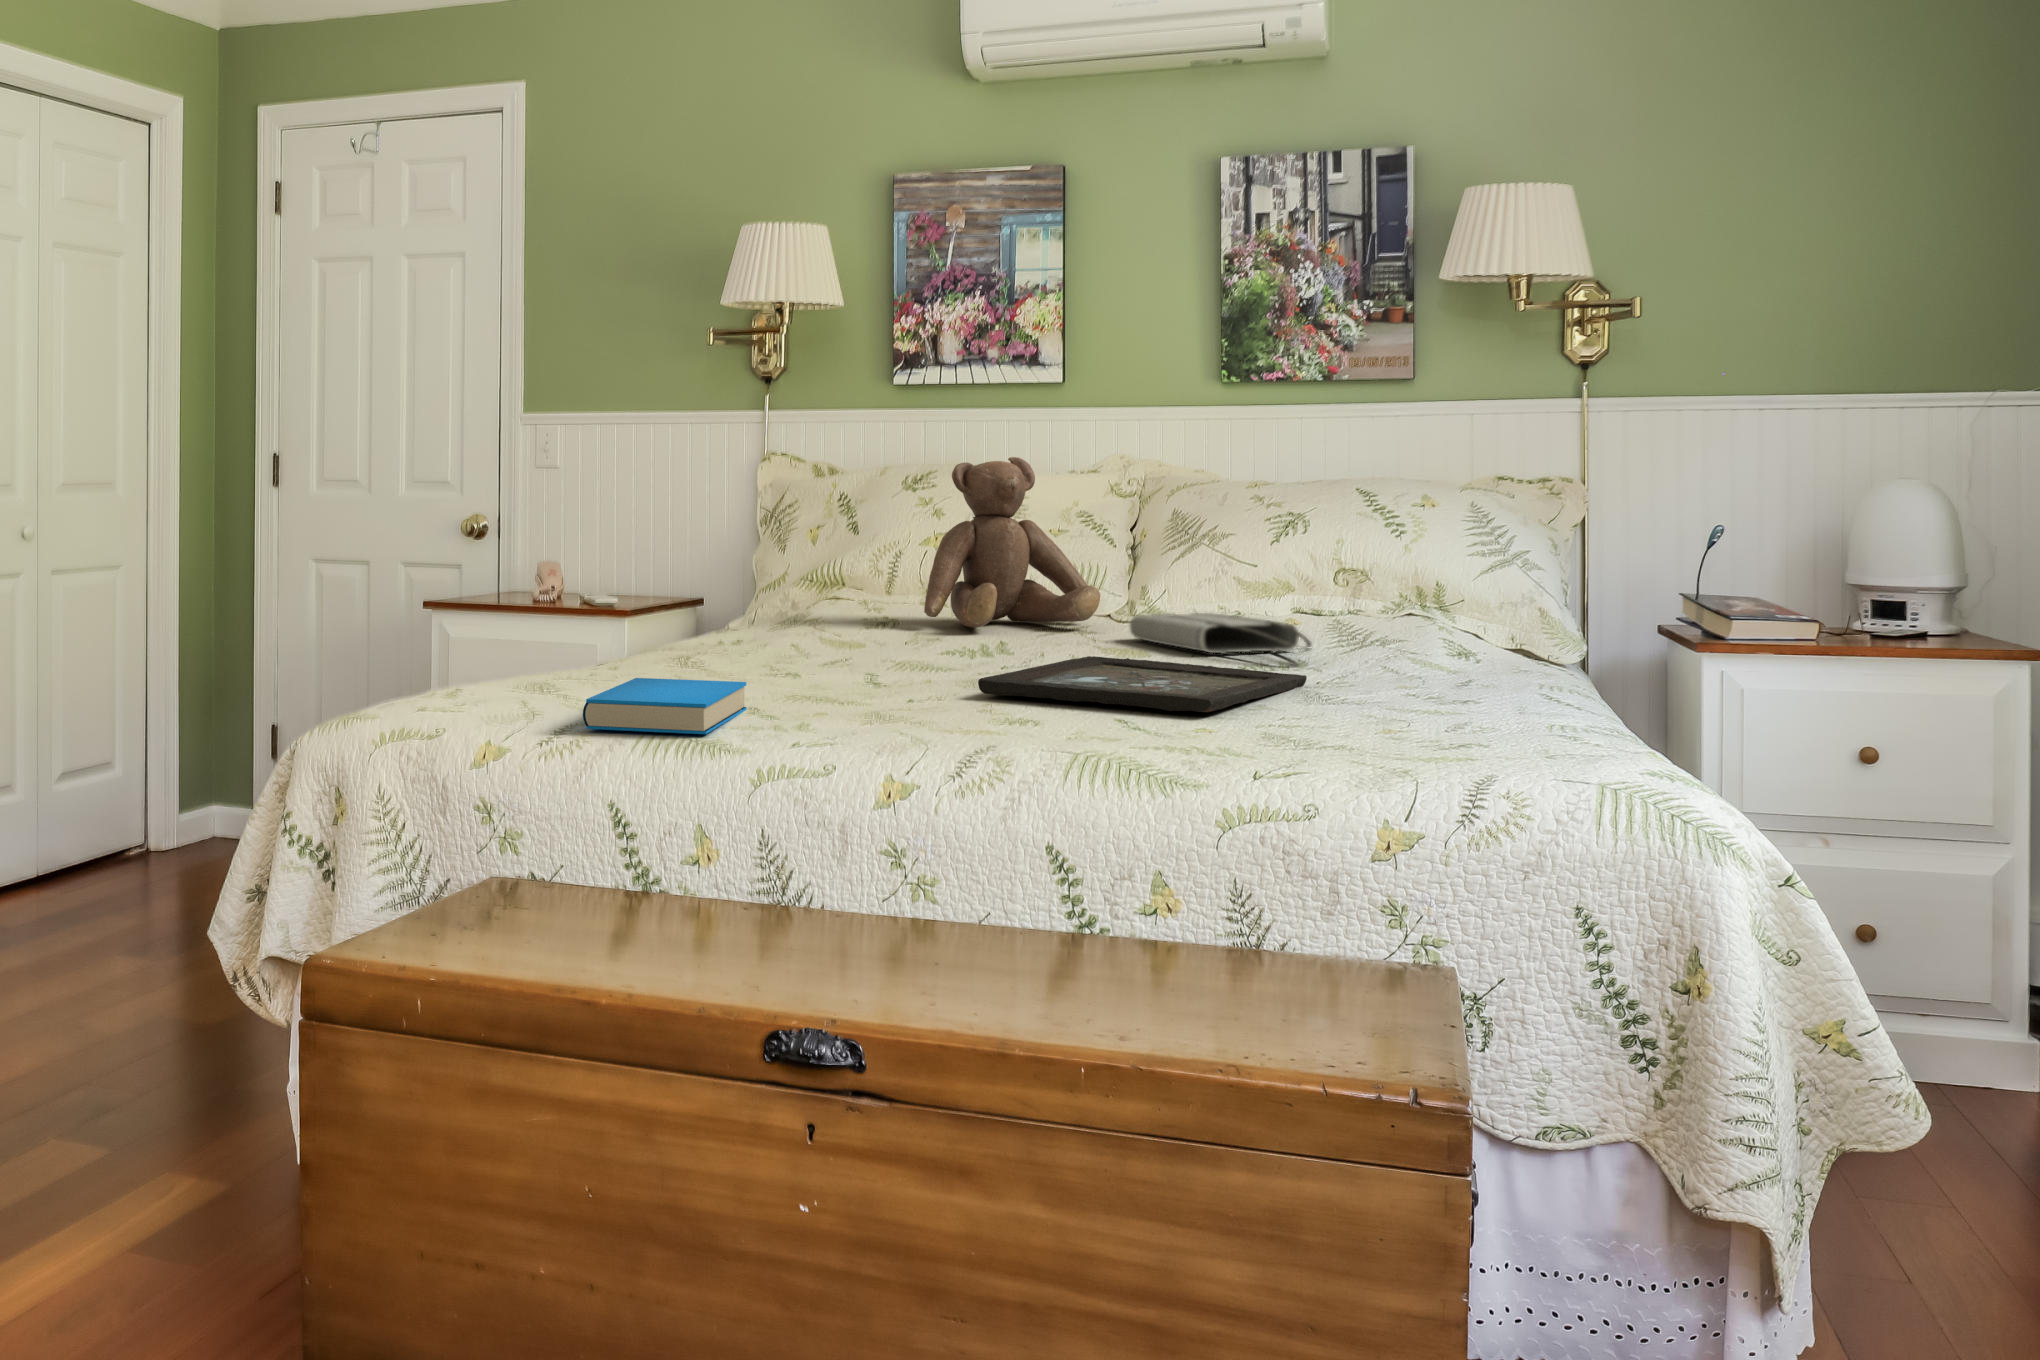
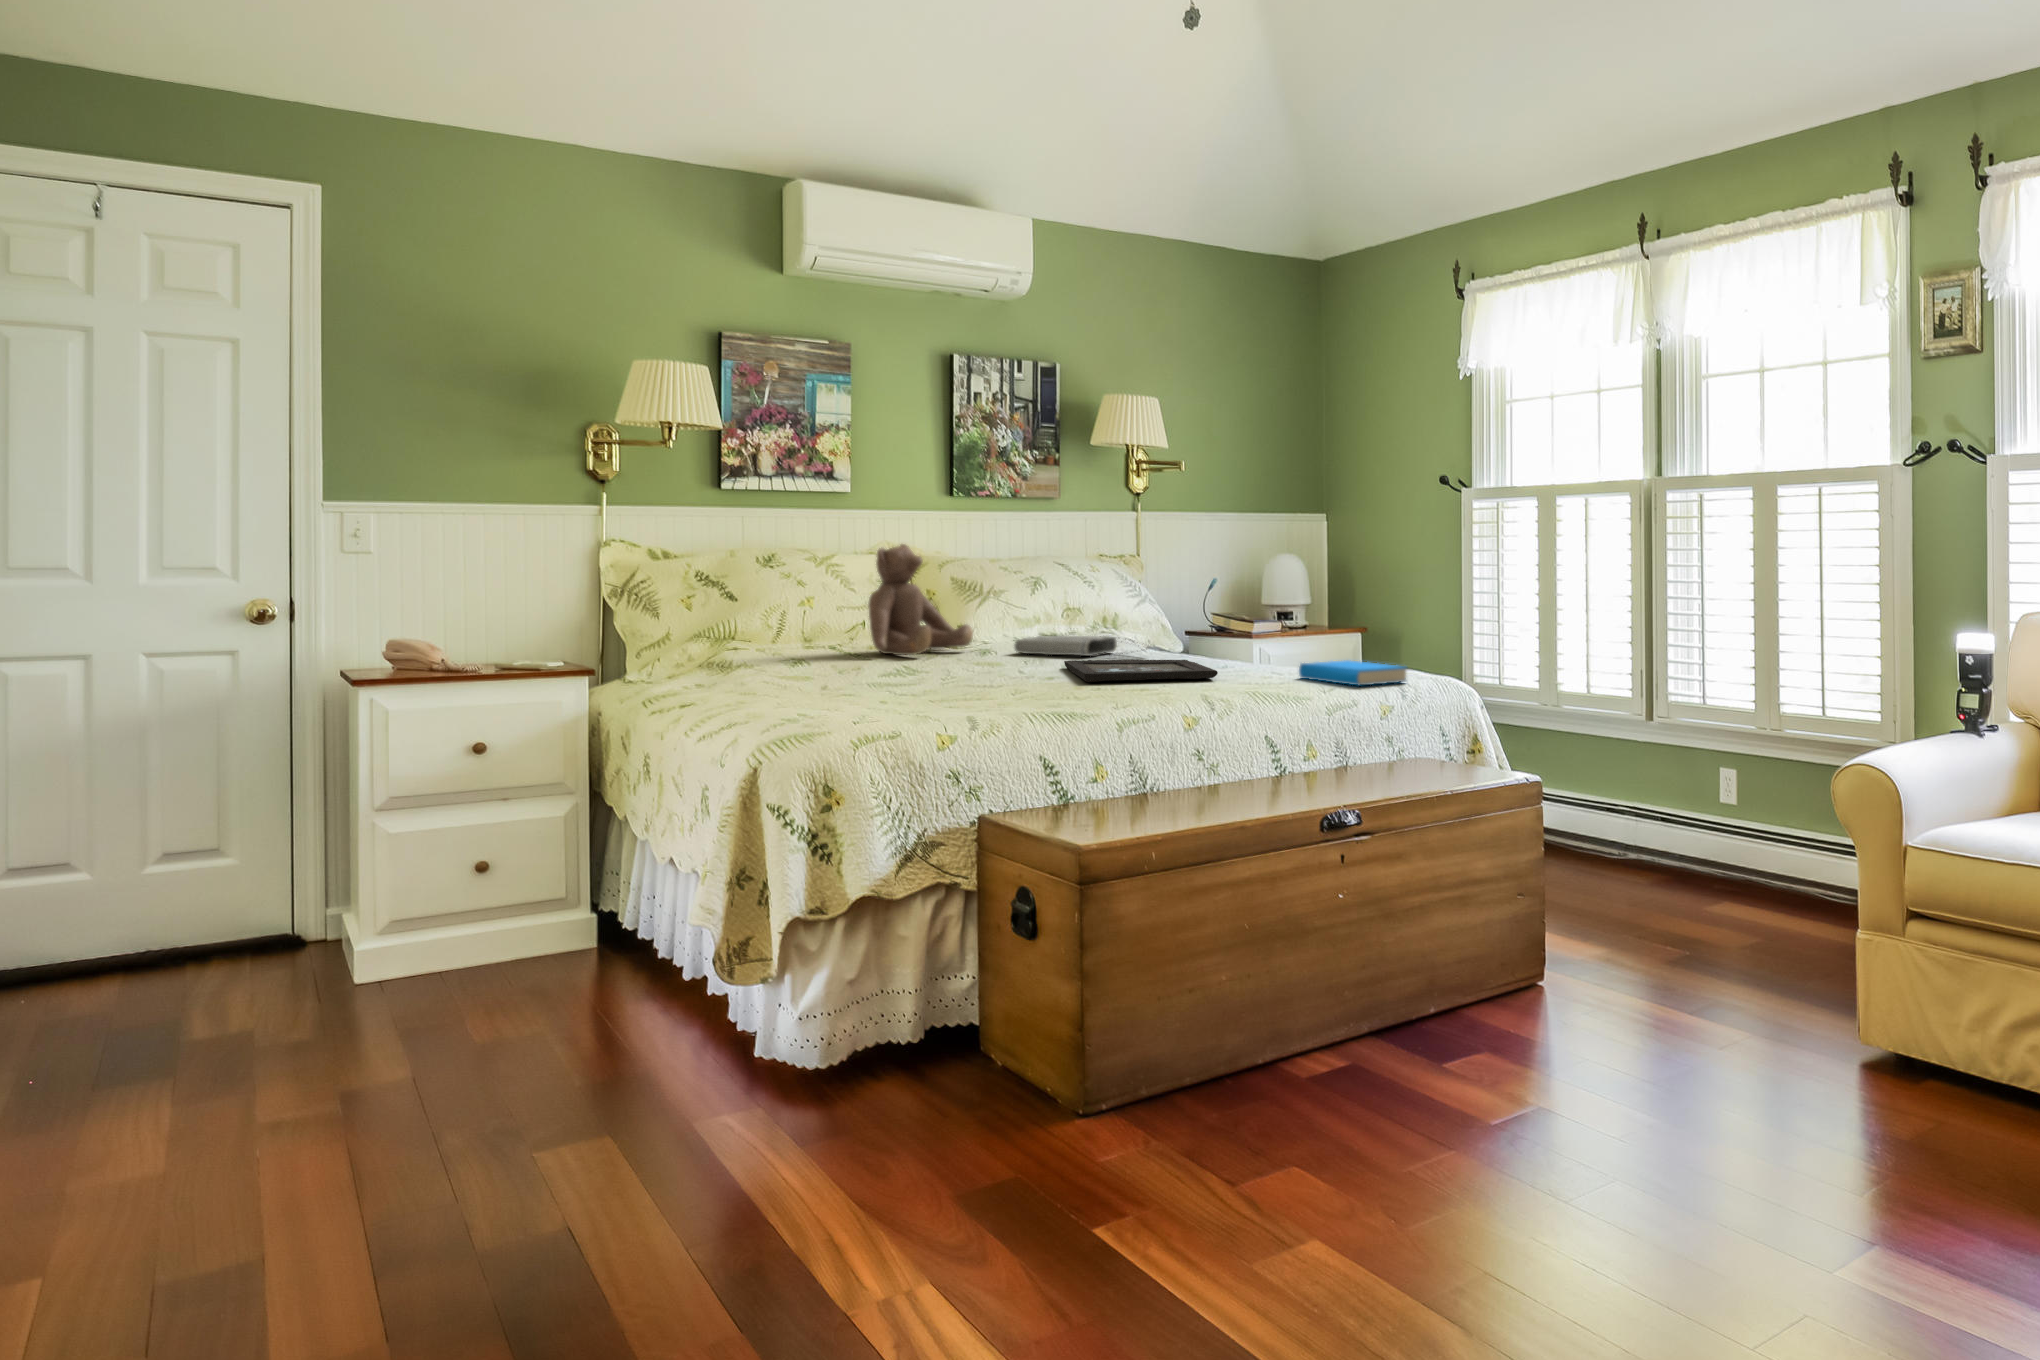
book: present [583,678,747,734] -> present [1299,660,1406,685]

